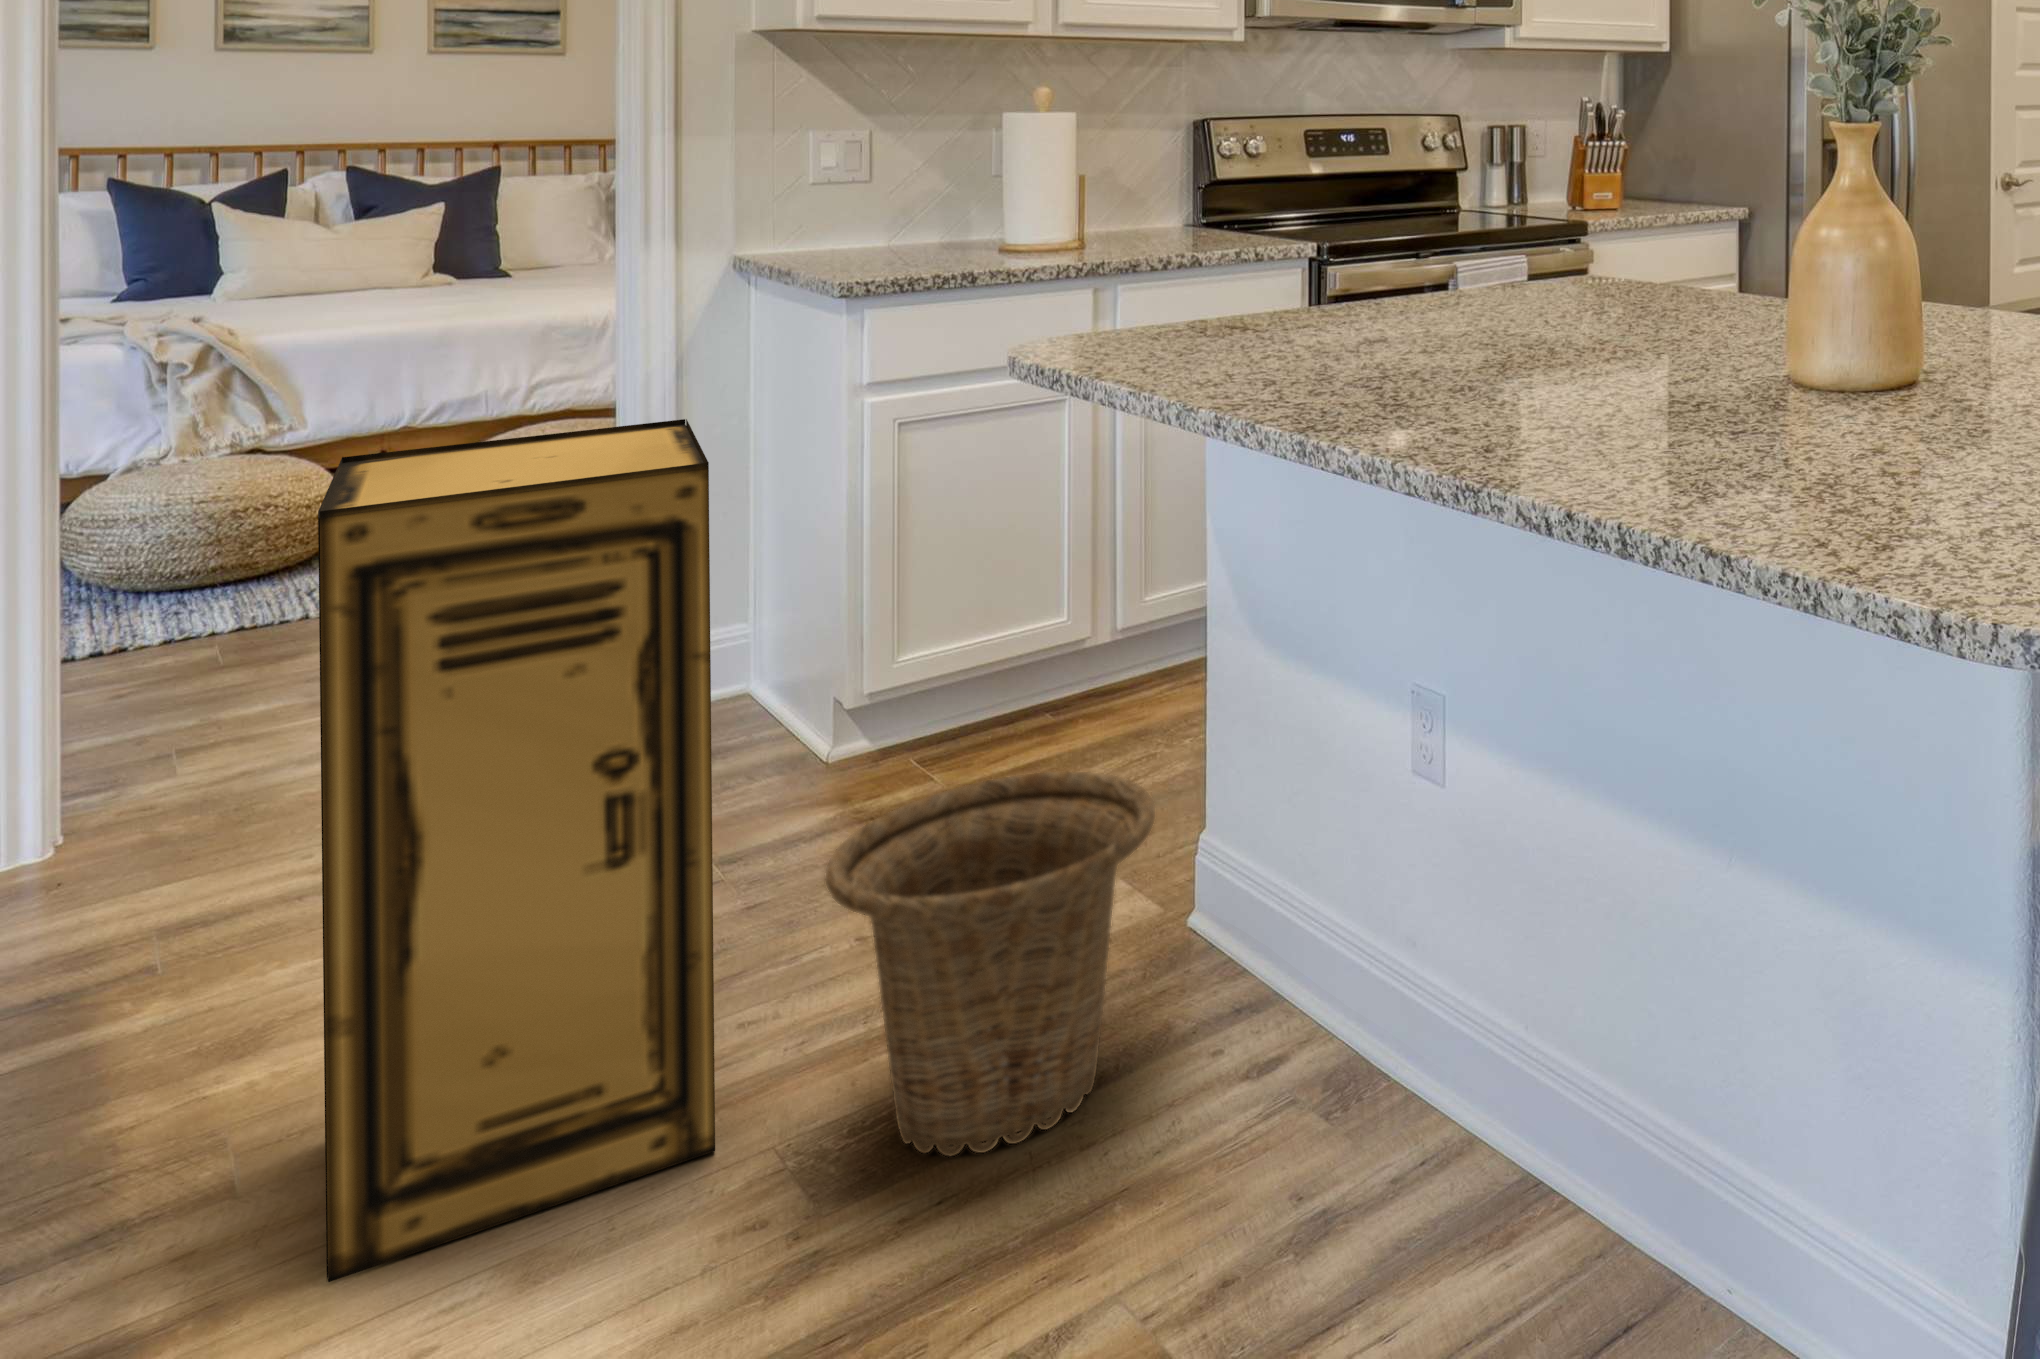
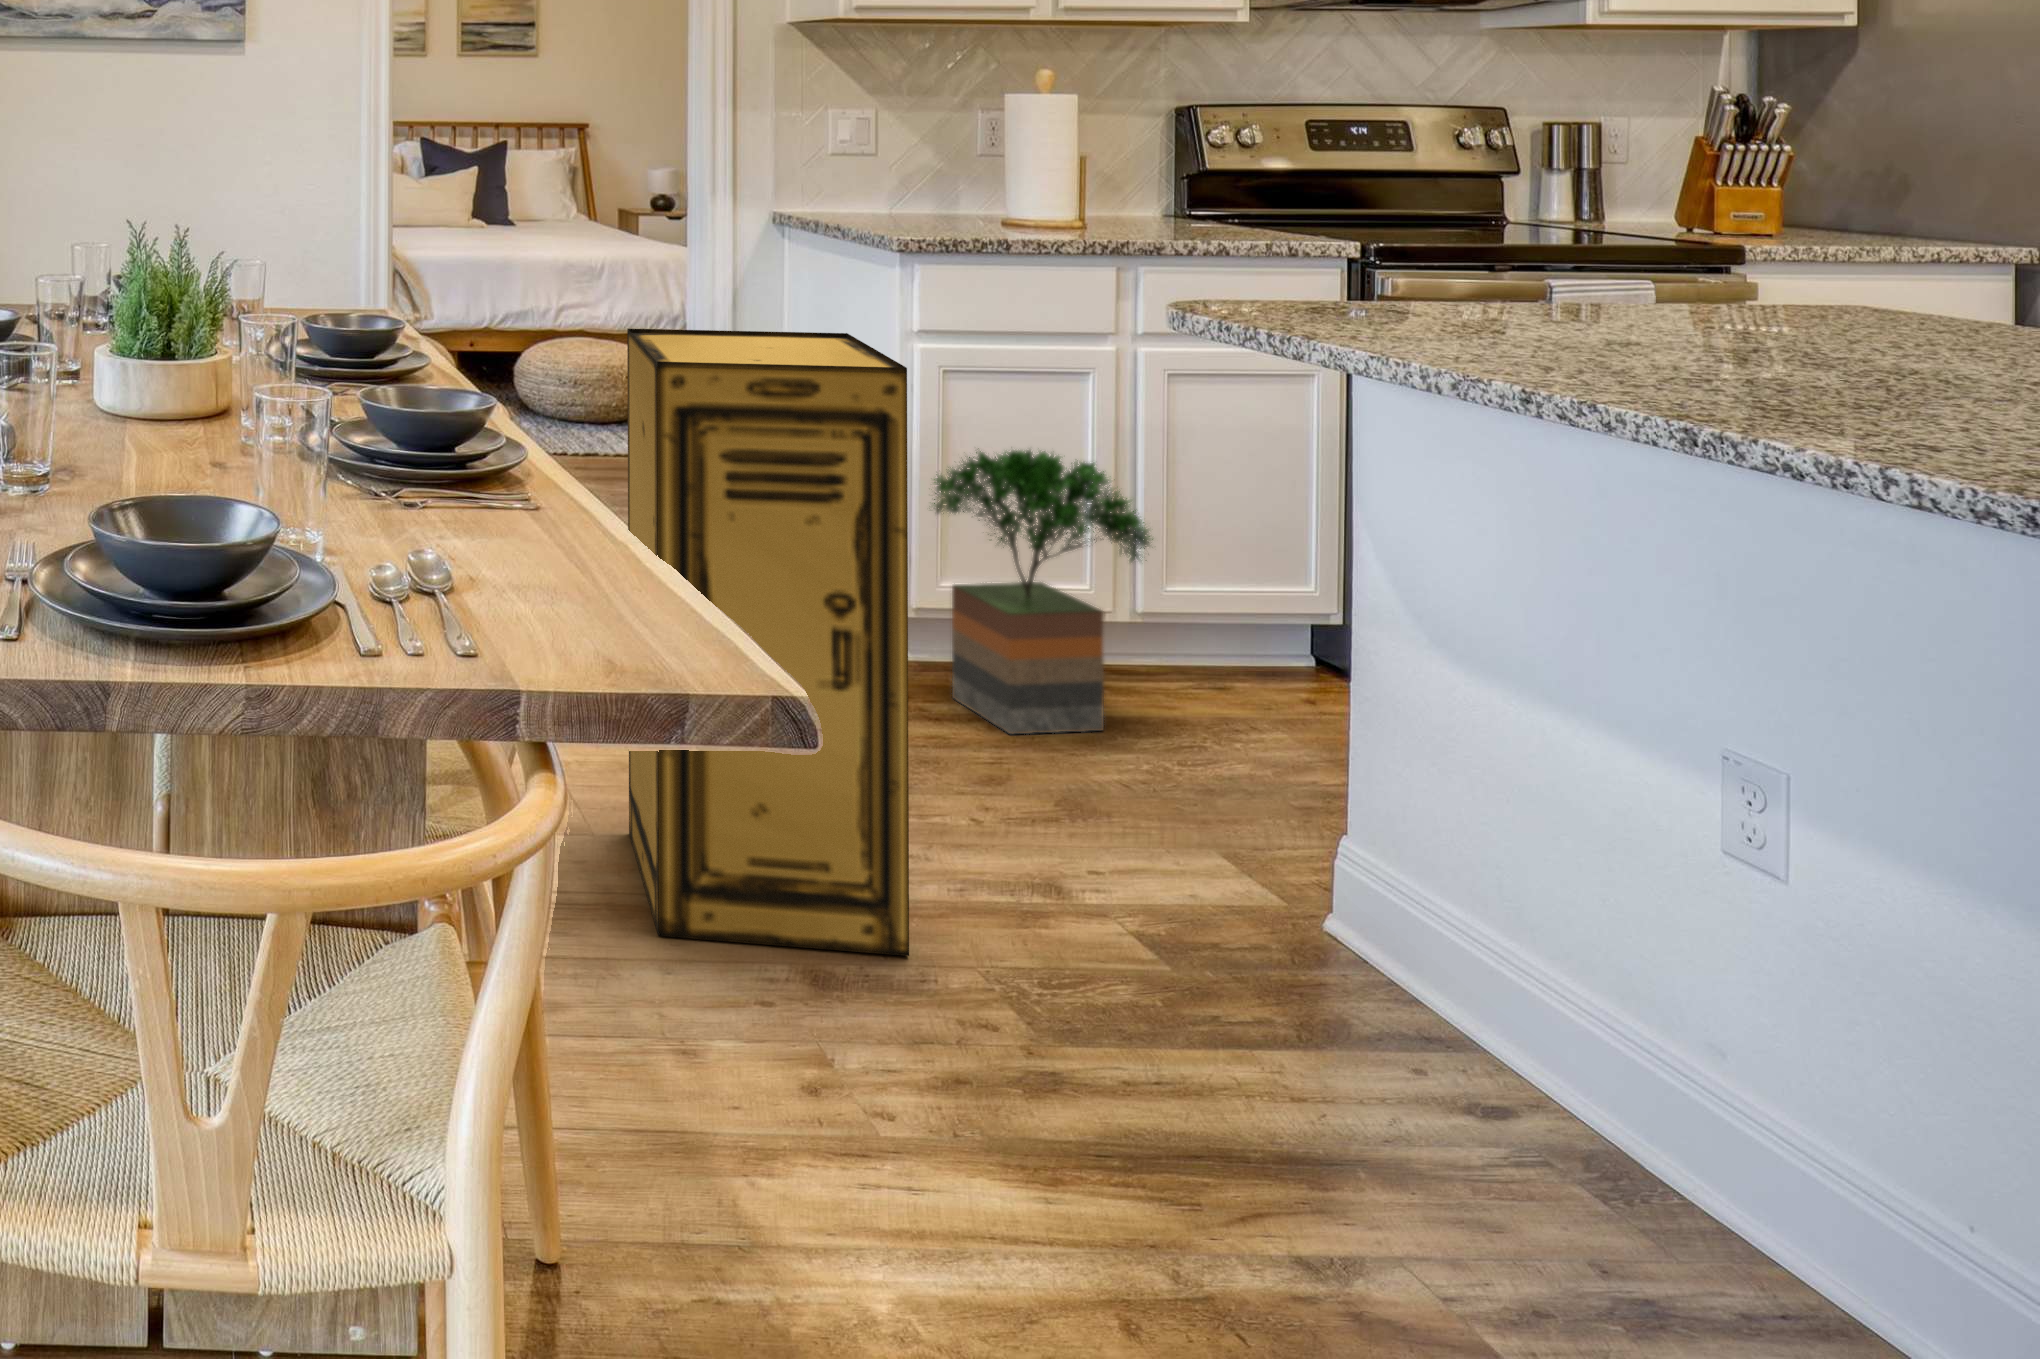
potted tree: none [877,487,1115,805] -> present [934,448,1153,734]
basket: present [826,772,1155,1156] -> none [1006,708,1330,1065]

